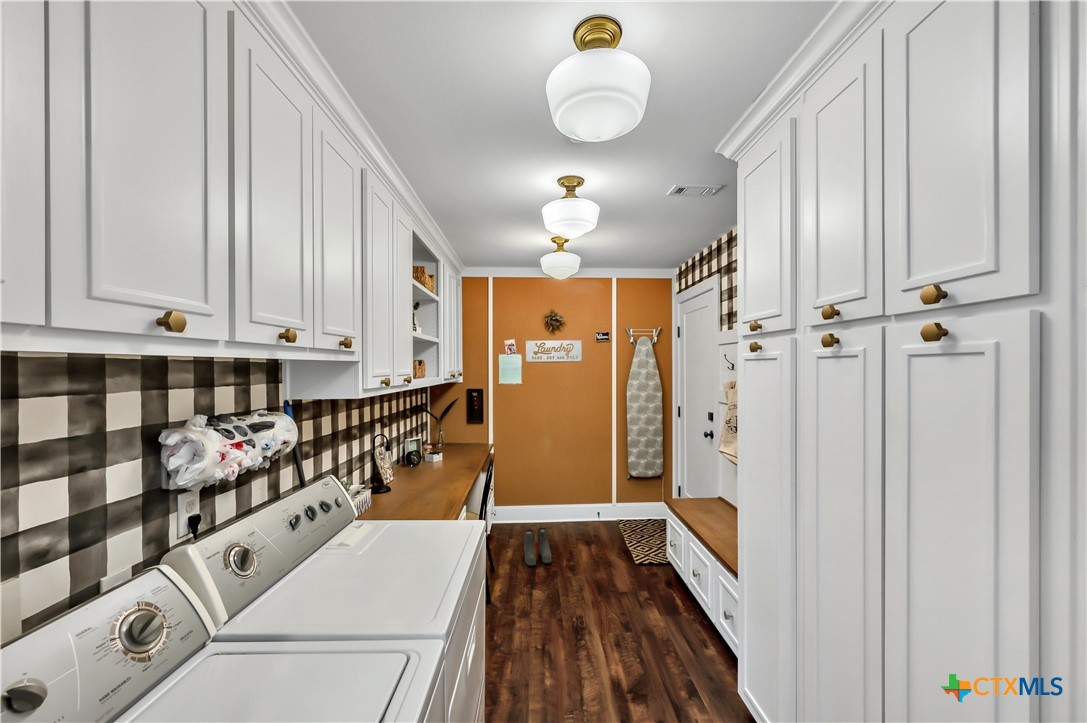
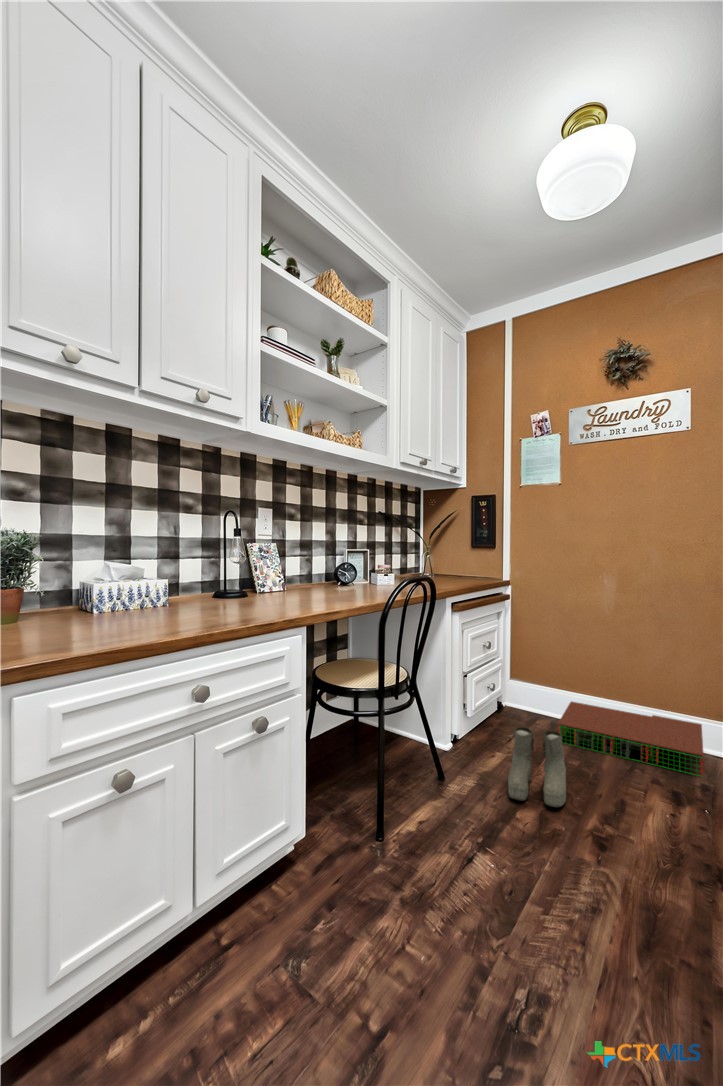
storage bin: none [530,509,594,535] -> present [558,702,703,776]

